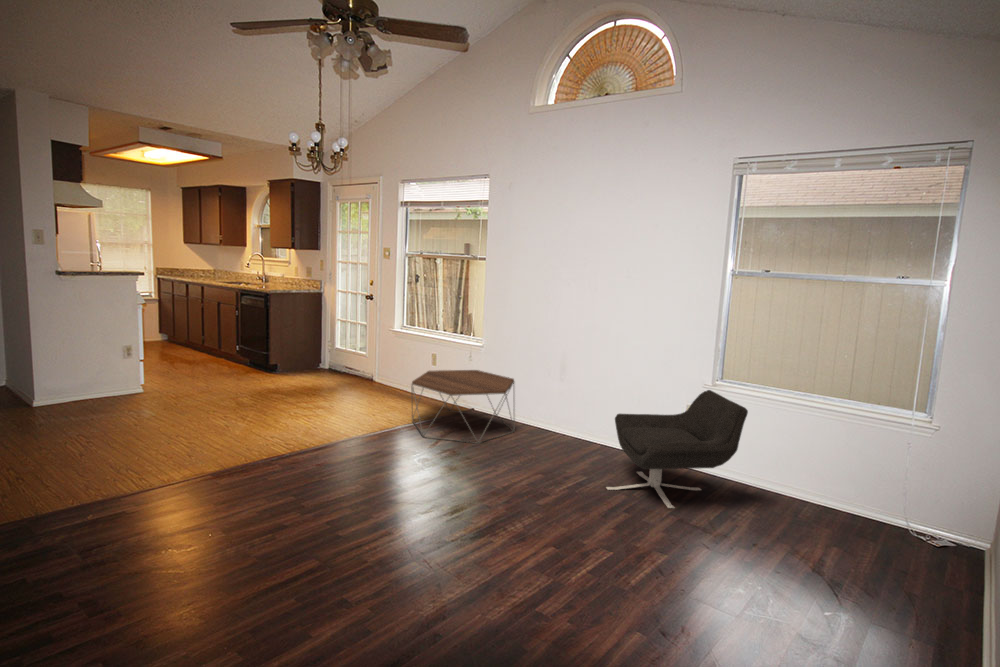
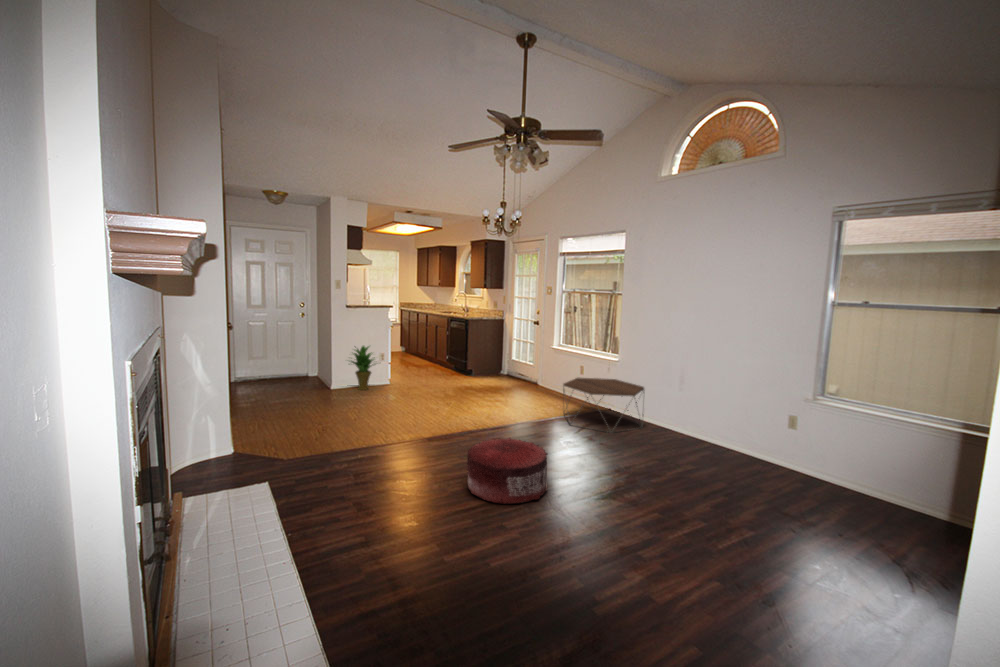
potted plant: none [61,337,128,406] -> present [351,346,374,390]
lounge chair: present [606,390,748,508] -> none [709,400,837,492]
pouf: none [281,478,409,591] -> present [467,438,547,504]

